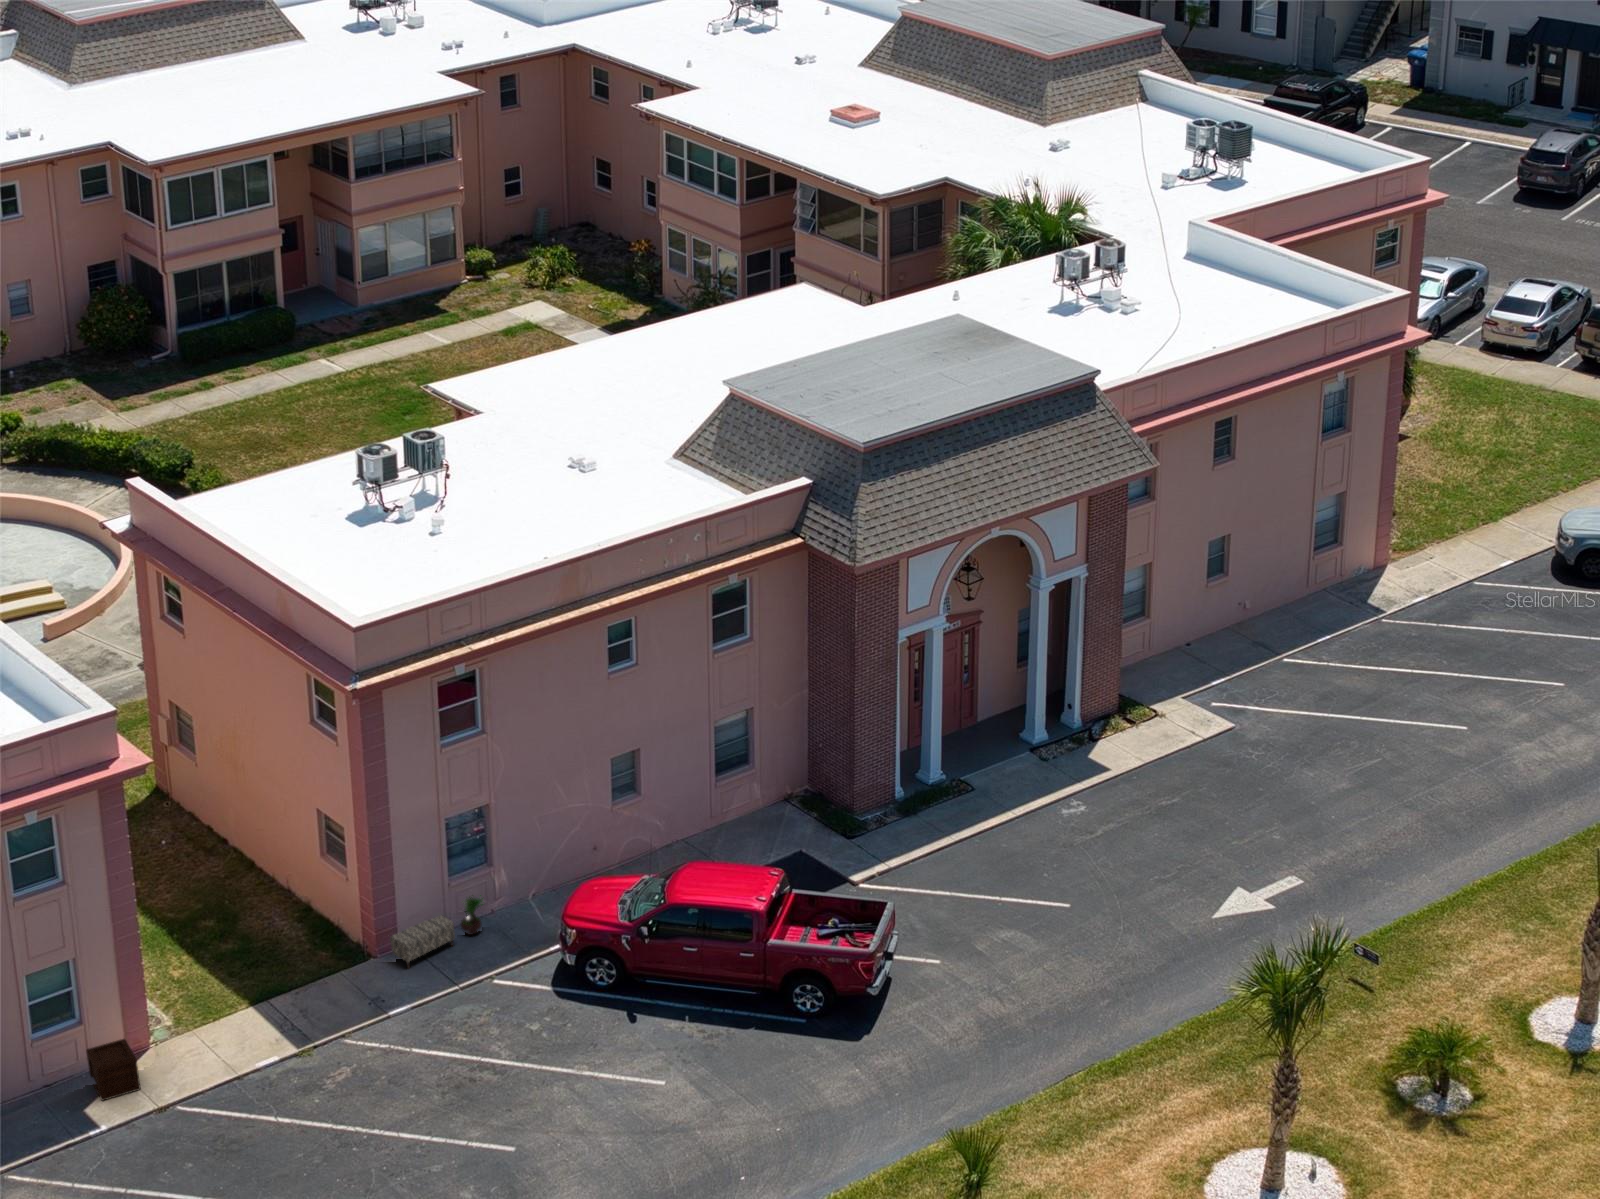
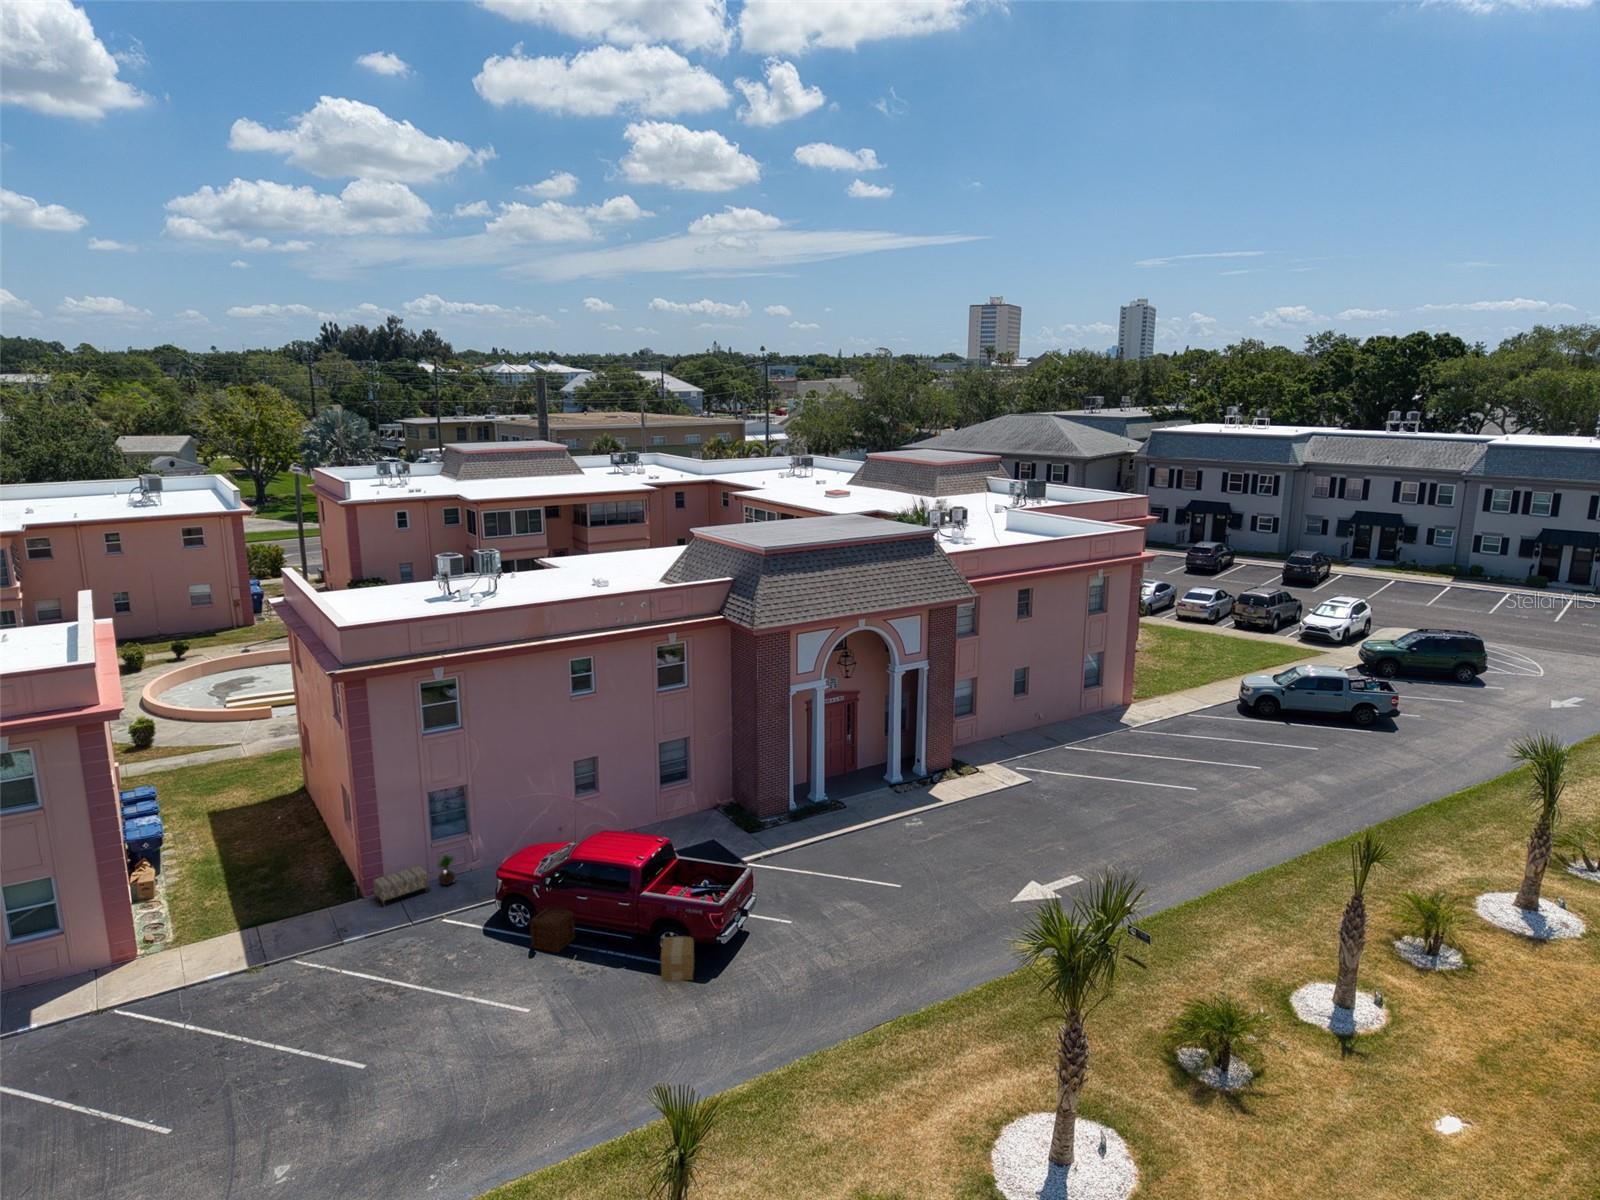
cardboard box: none [801,987,844,1041] -> present [661,936,694,981]
wooden crate: present [86,1039,140,1101] -> present [530,908,575,953]

